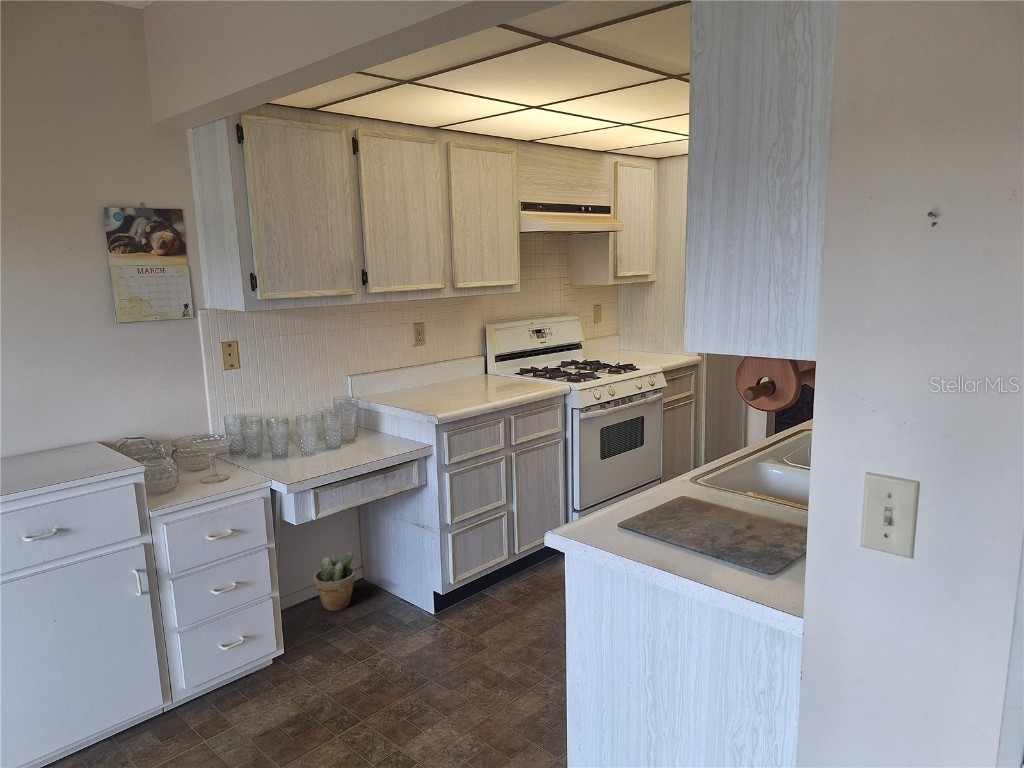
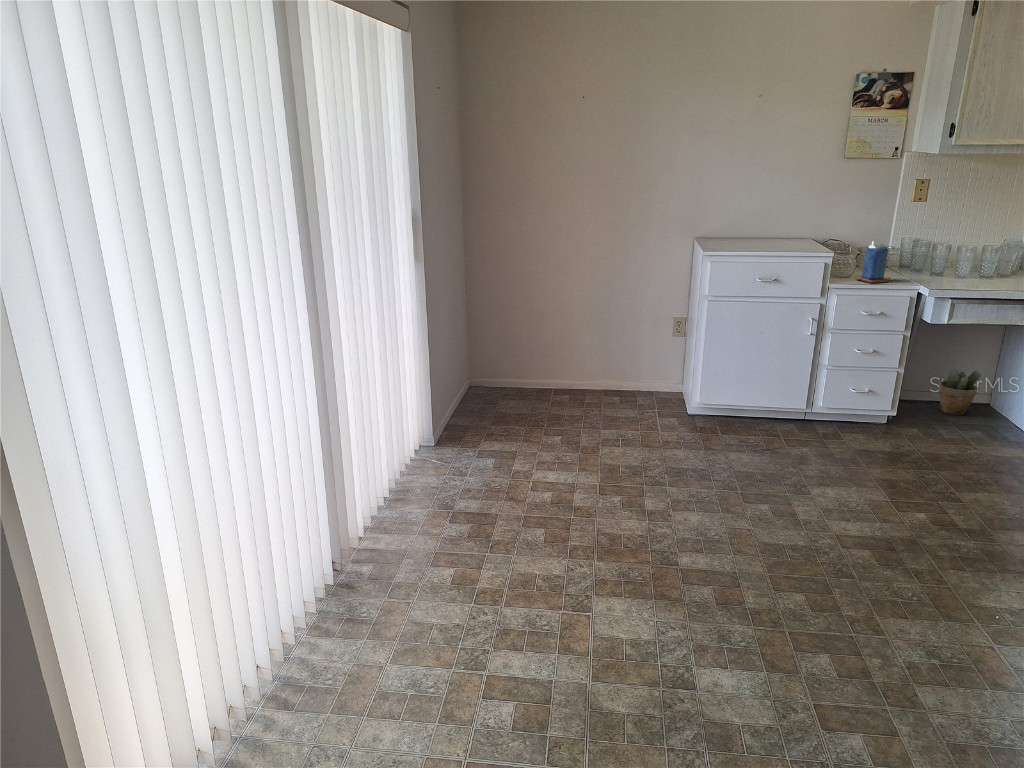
candle: none [182,434,230,493] -> present [855,242,889,283]

